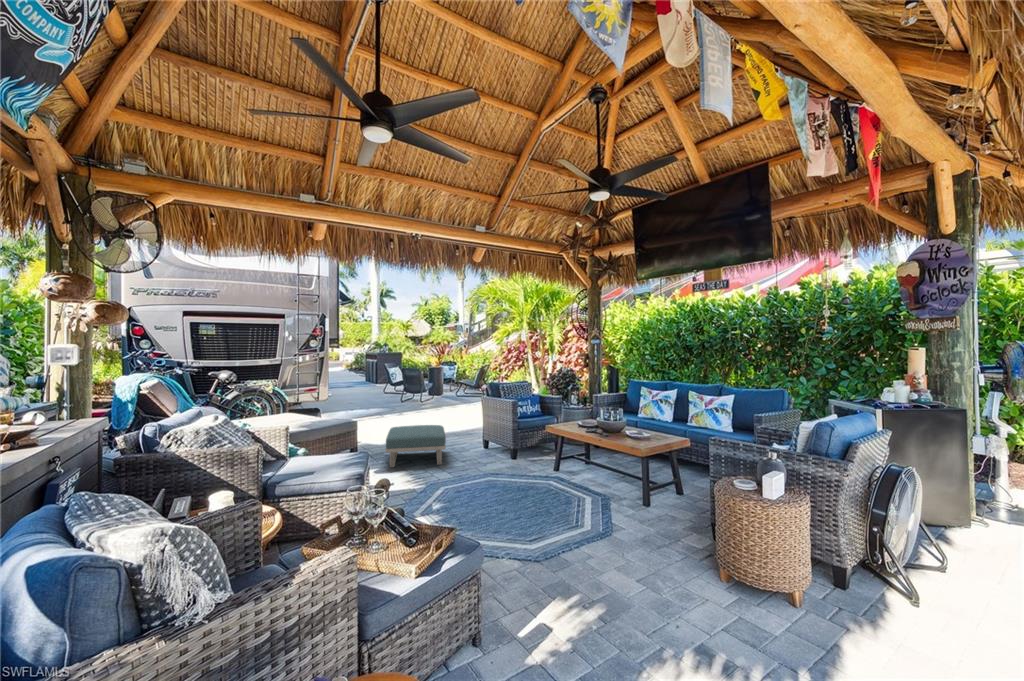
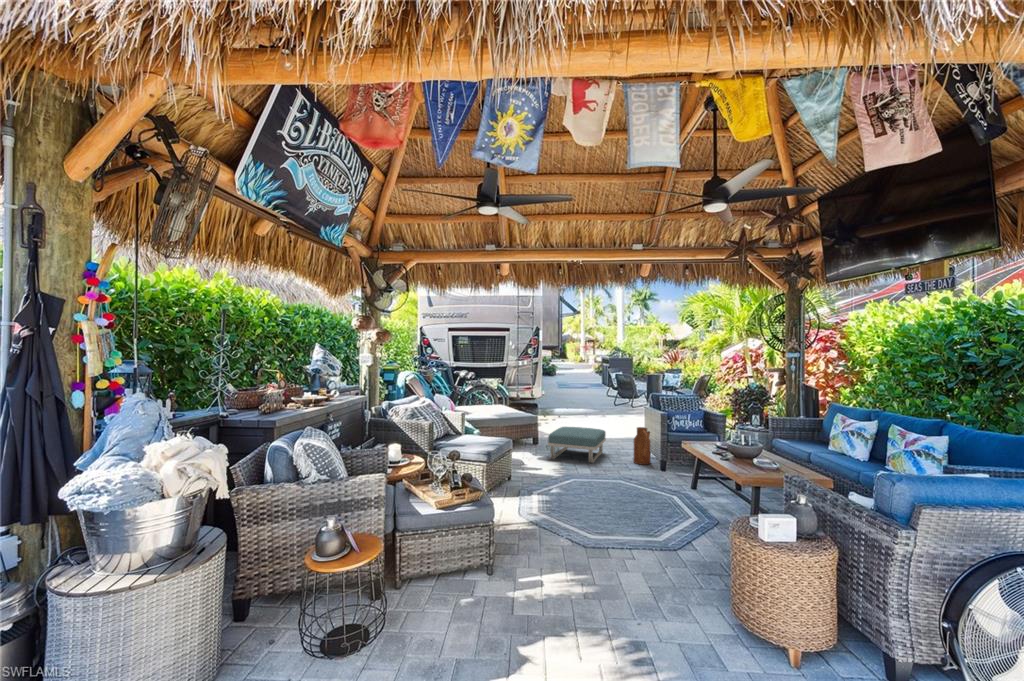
watering can: none [480,417,502,457] -> present [633,427,651,465]

